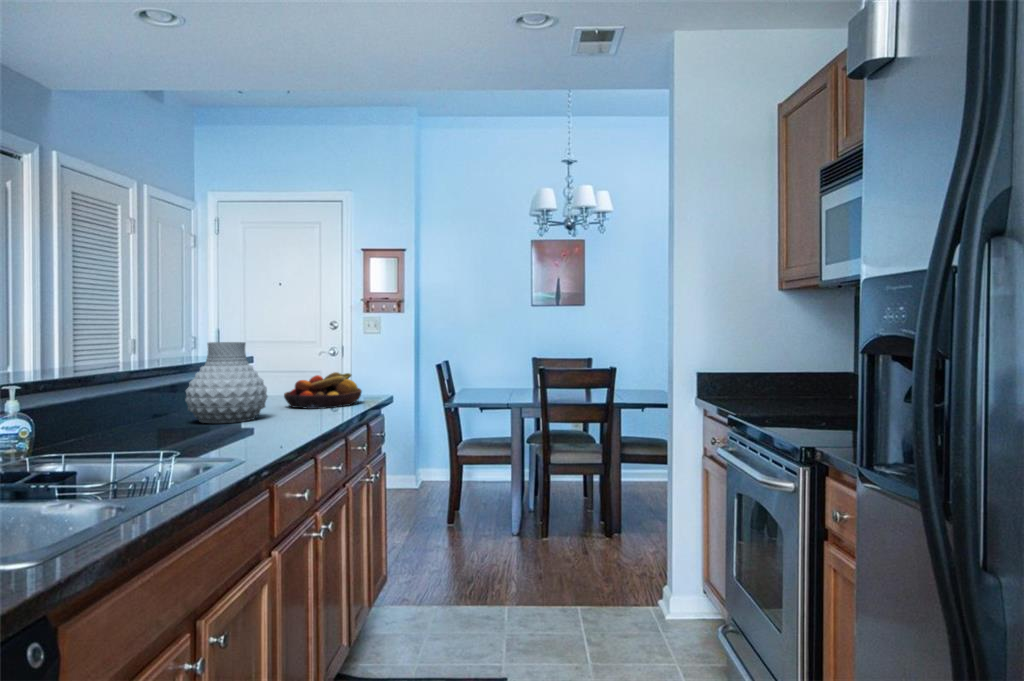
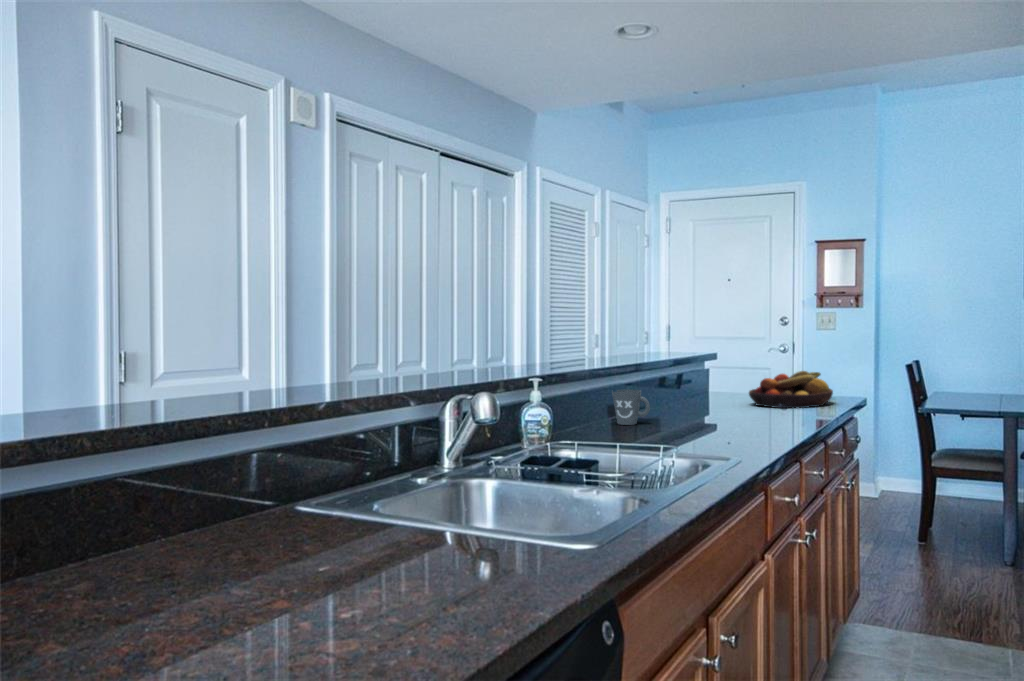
vase: present [185,342,267,423] -> none [661,340,737,418]
mug: none [121,395,168,435] -> present [612,389,650,425]

